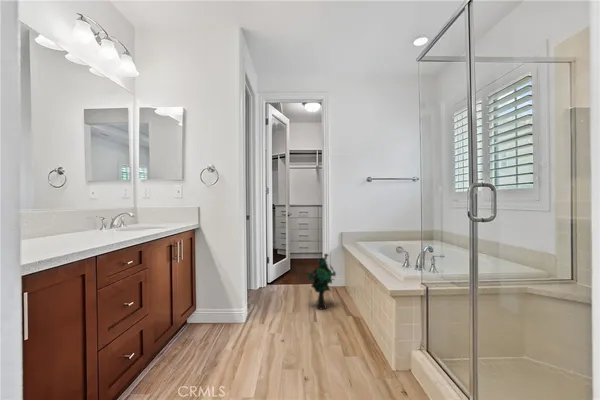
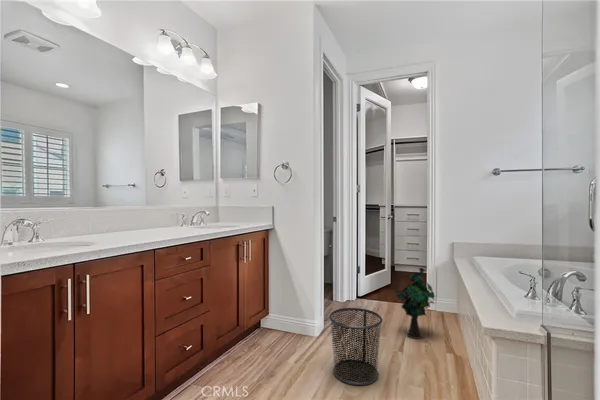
waste bin: none [265,291,309,355] -> present [329,308,382,385]

